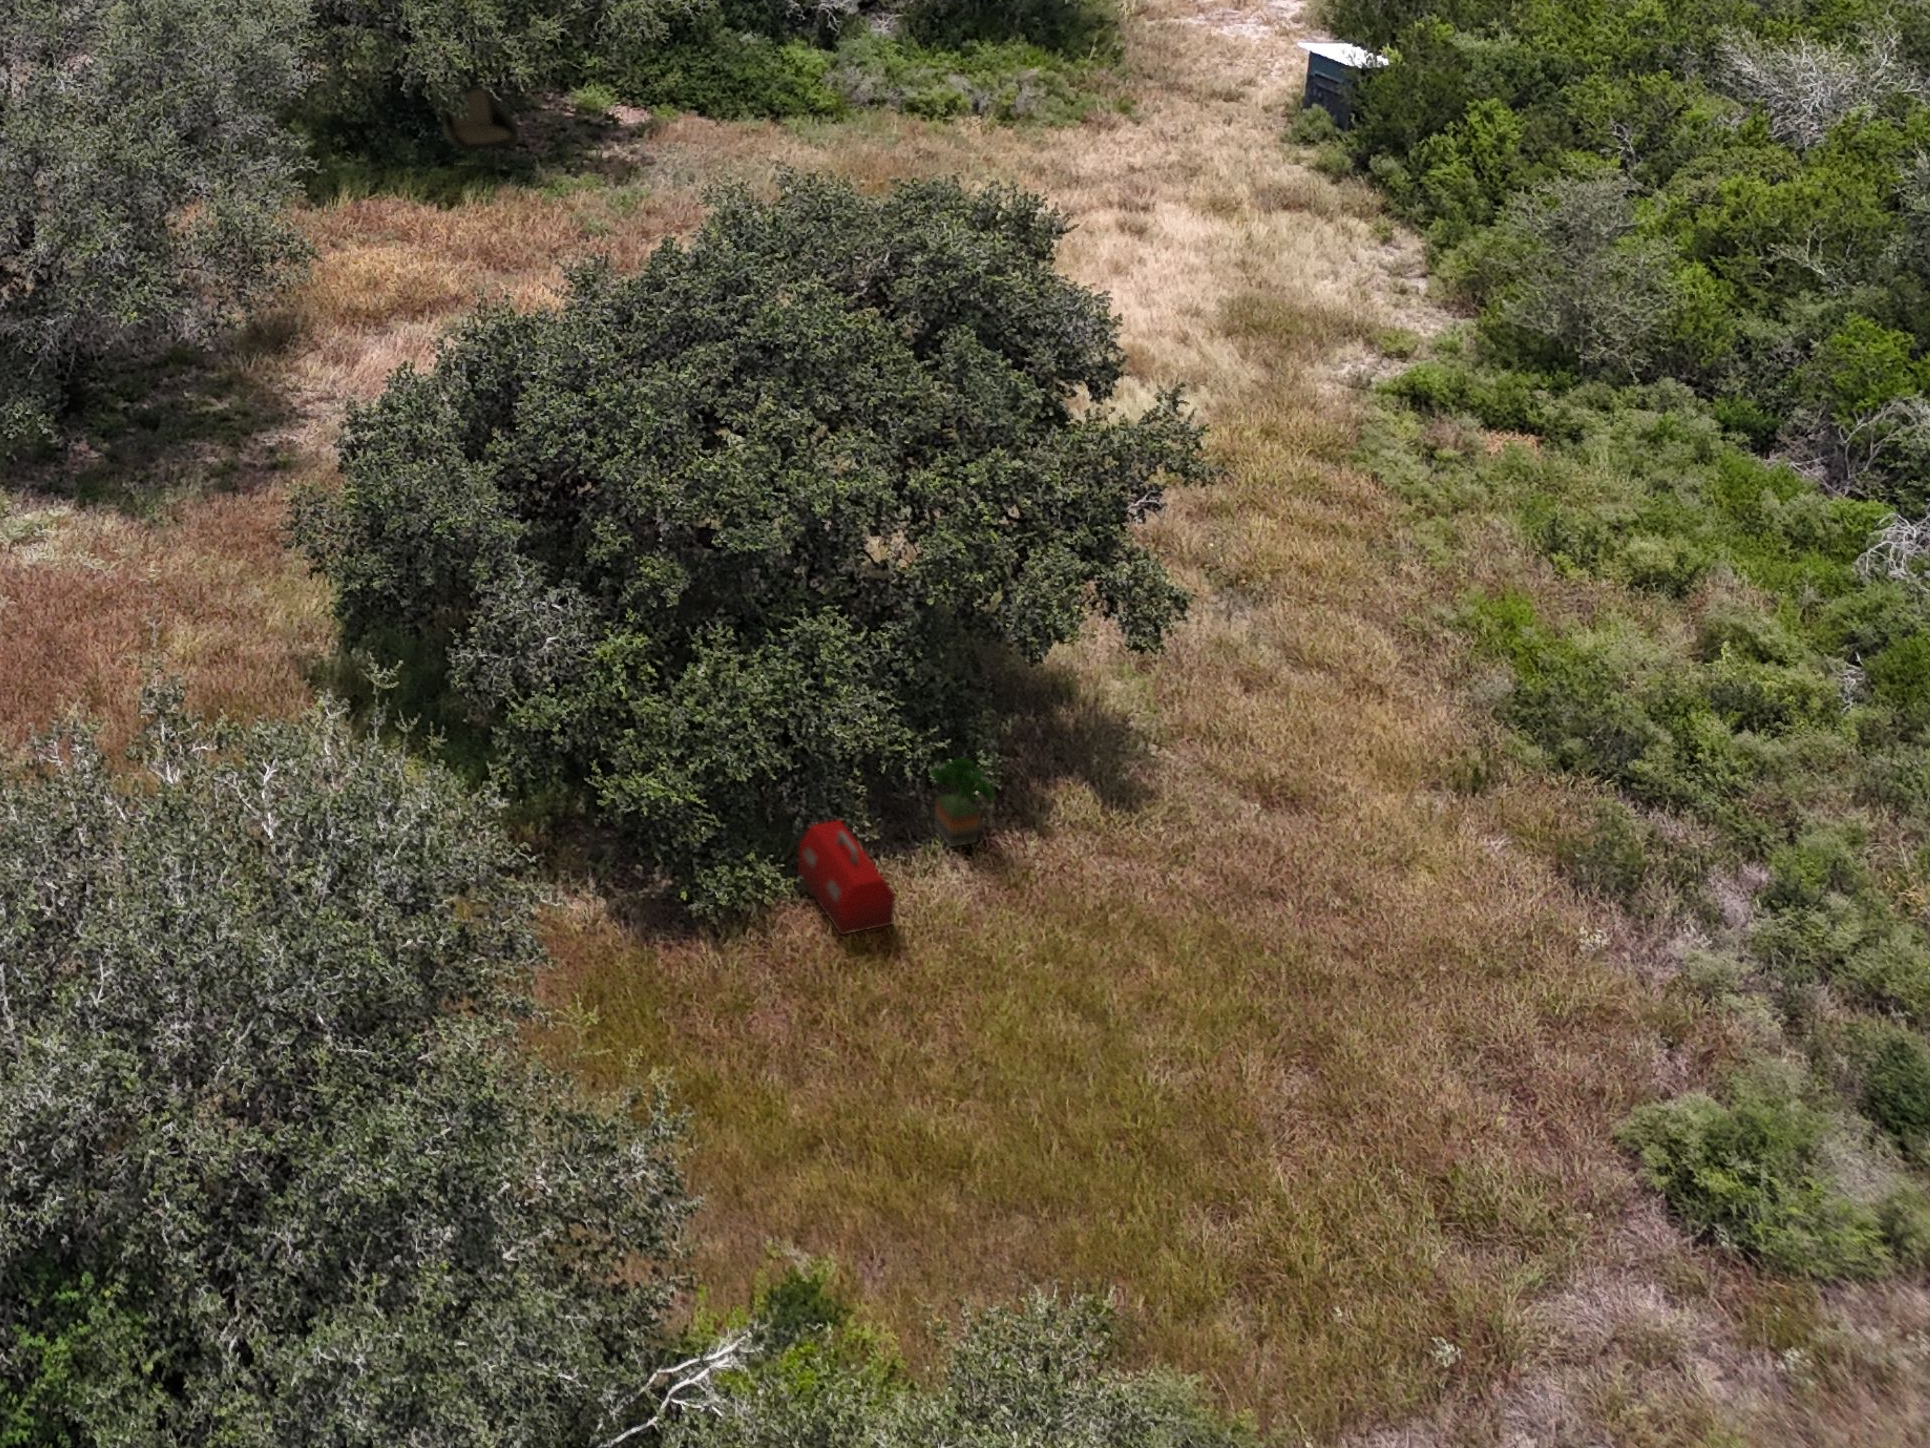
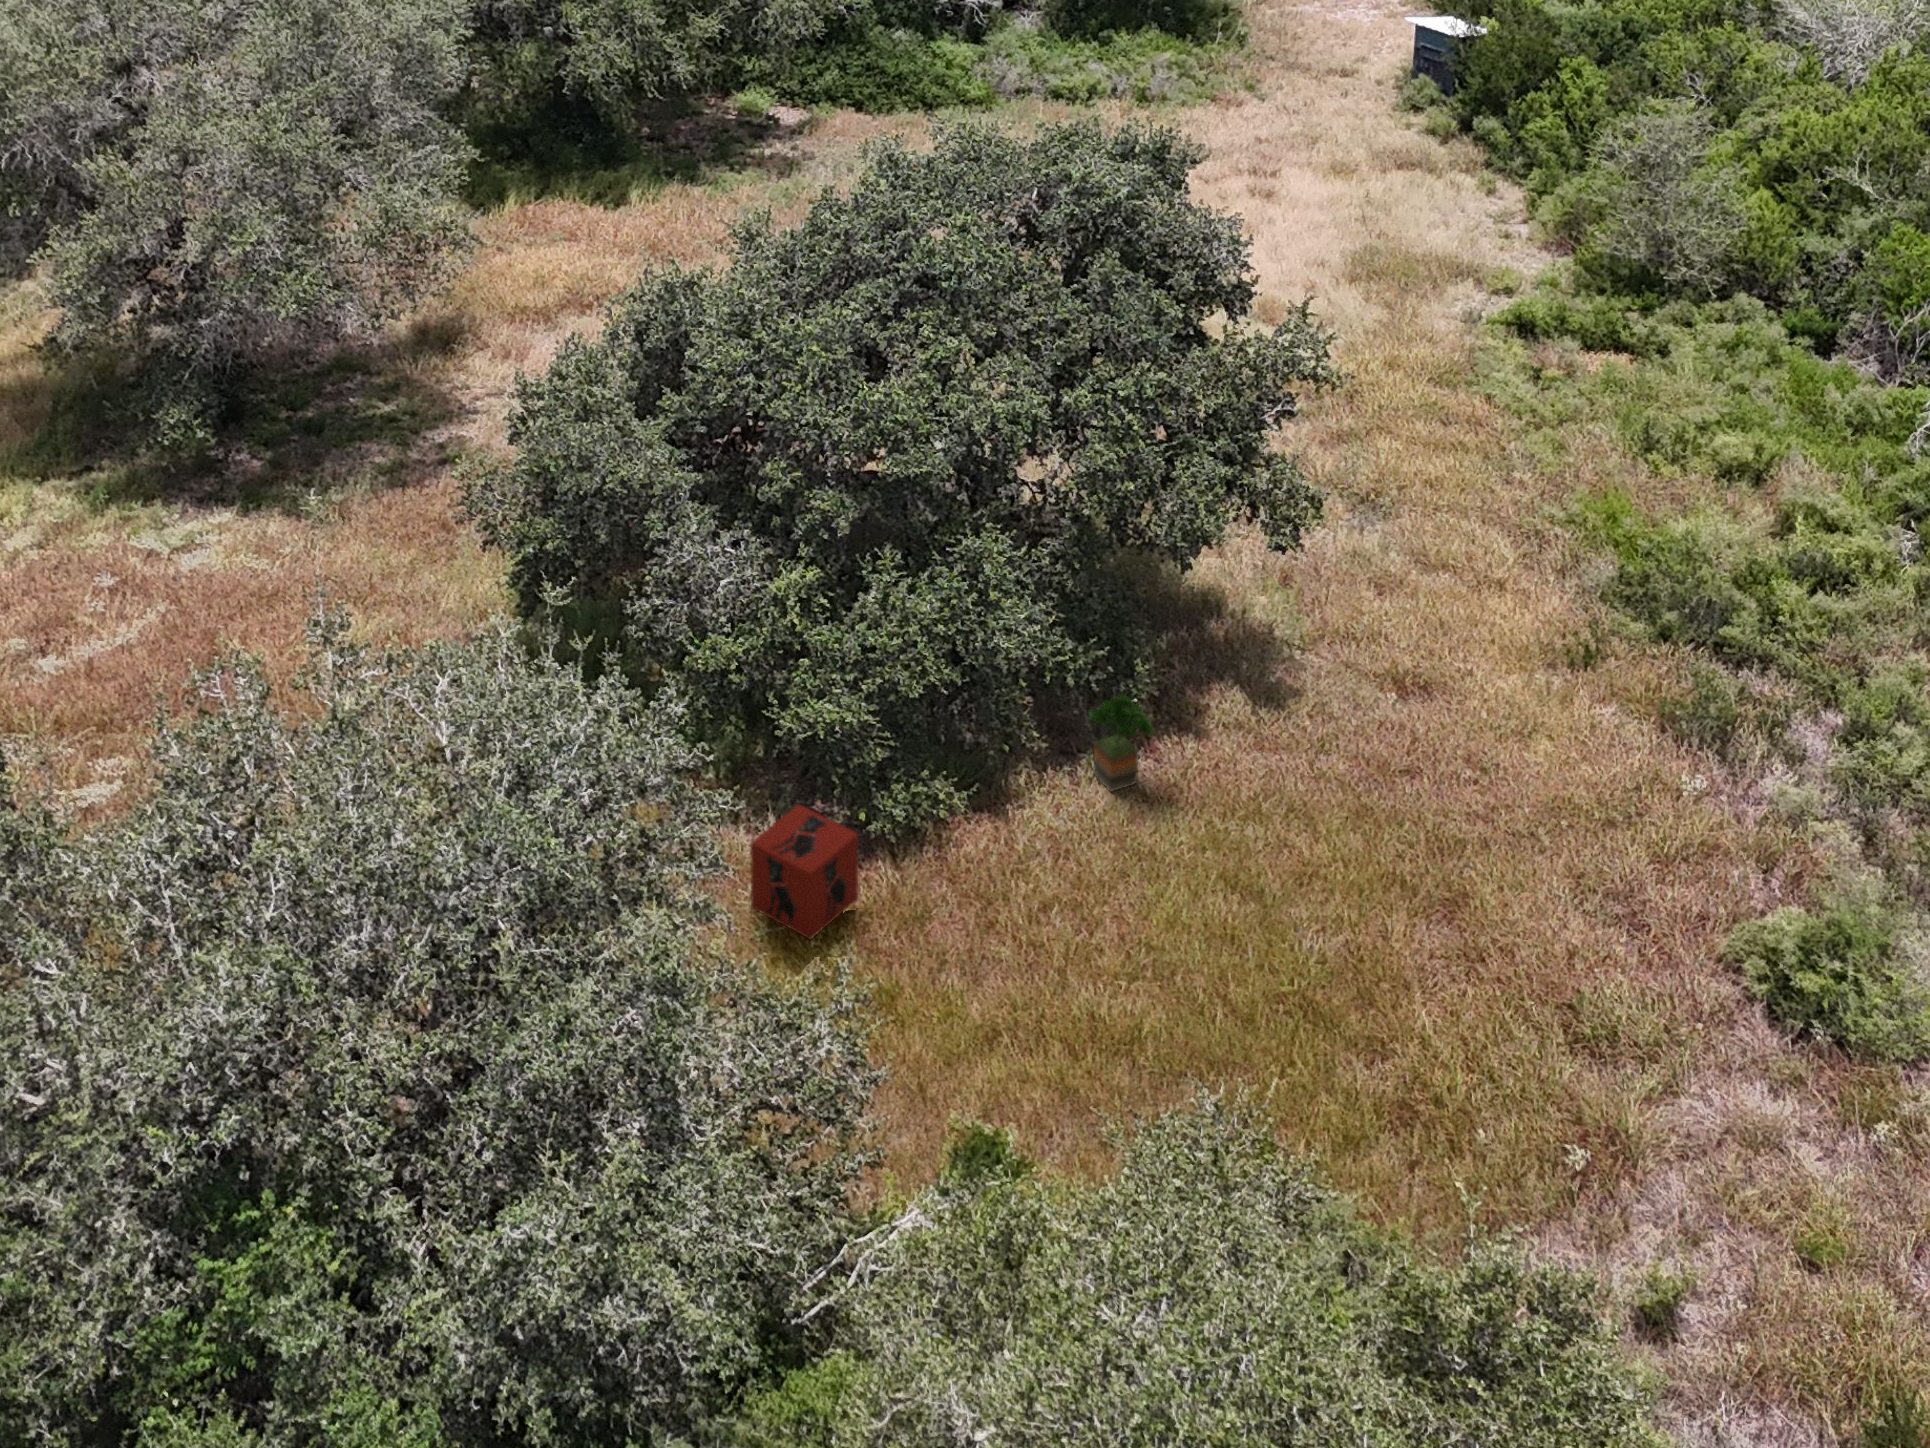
lounge chair: present [443,87,519,180] -> none [564,88,651,191]
toolbox: present [798,820,895,935] -> none [955,773,1056,893]
storage box: none [607,828,707,956] -> present [750,805,858,939]

